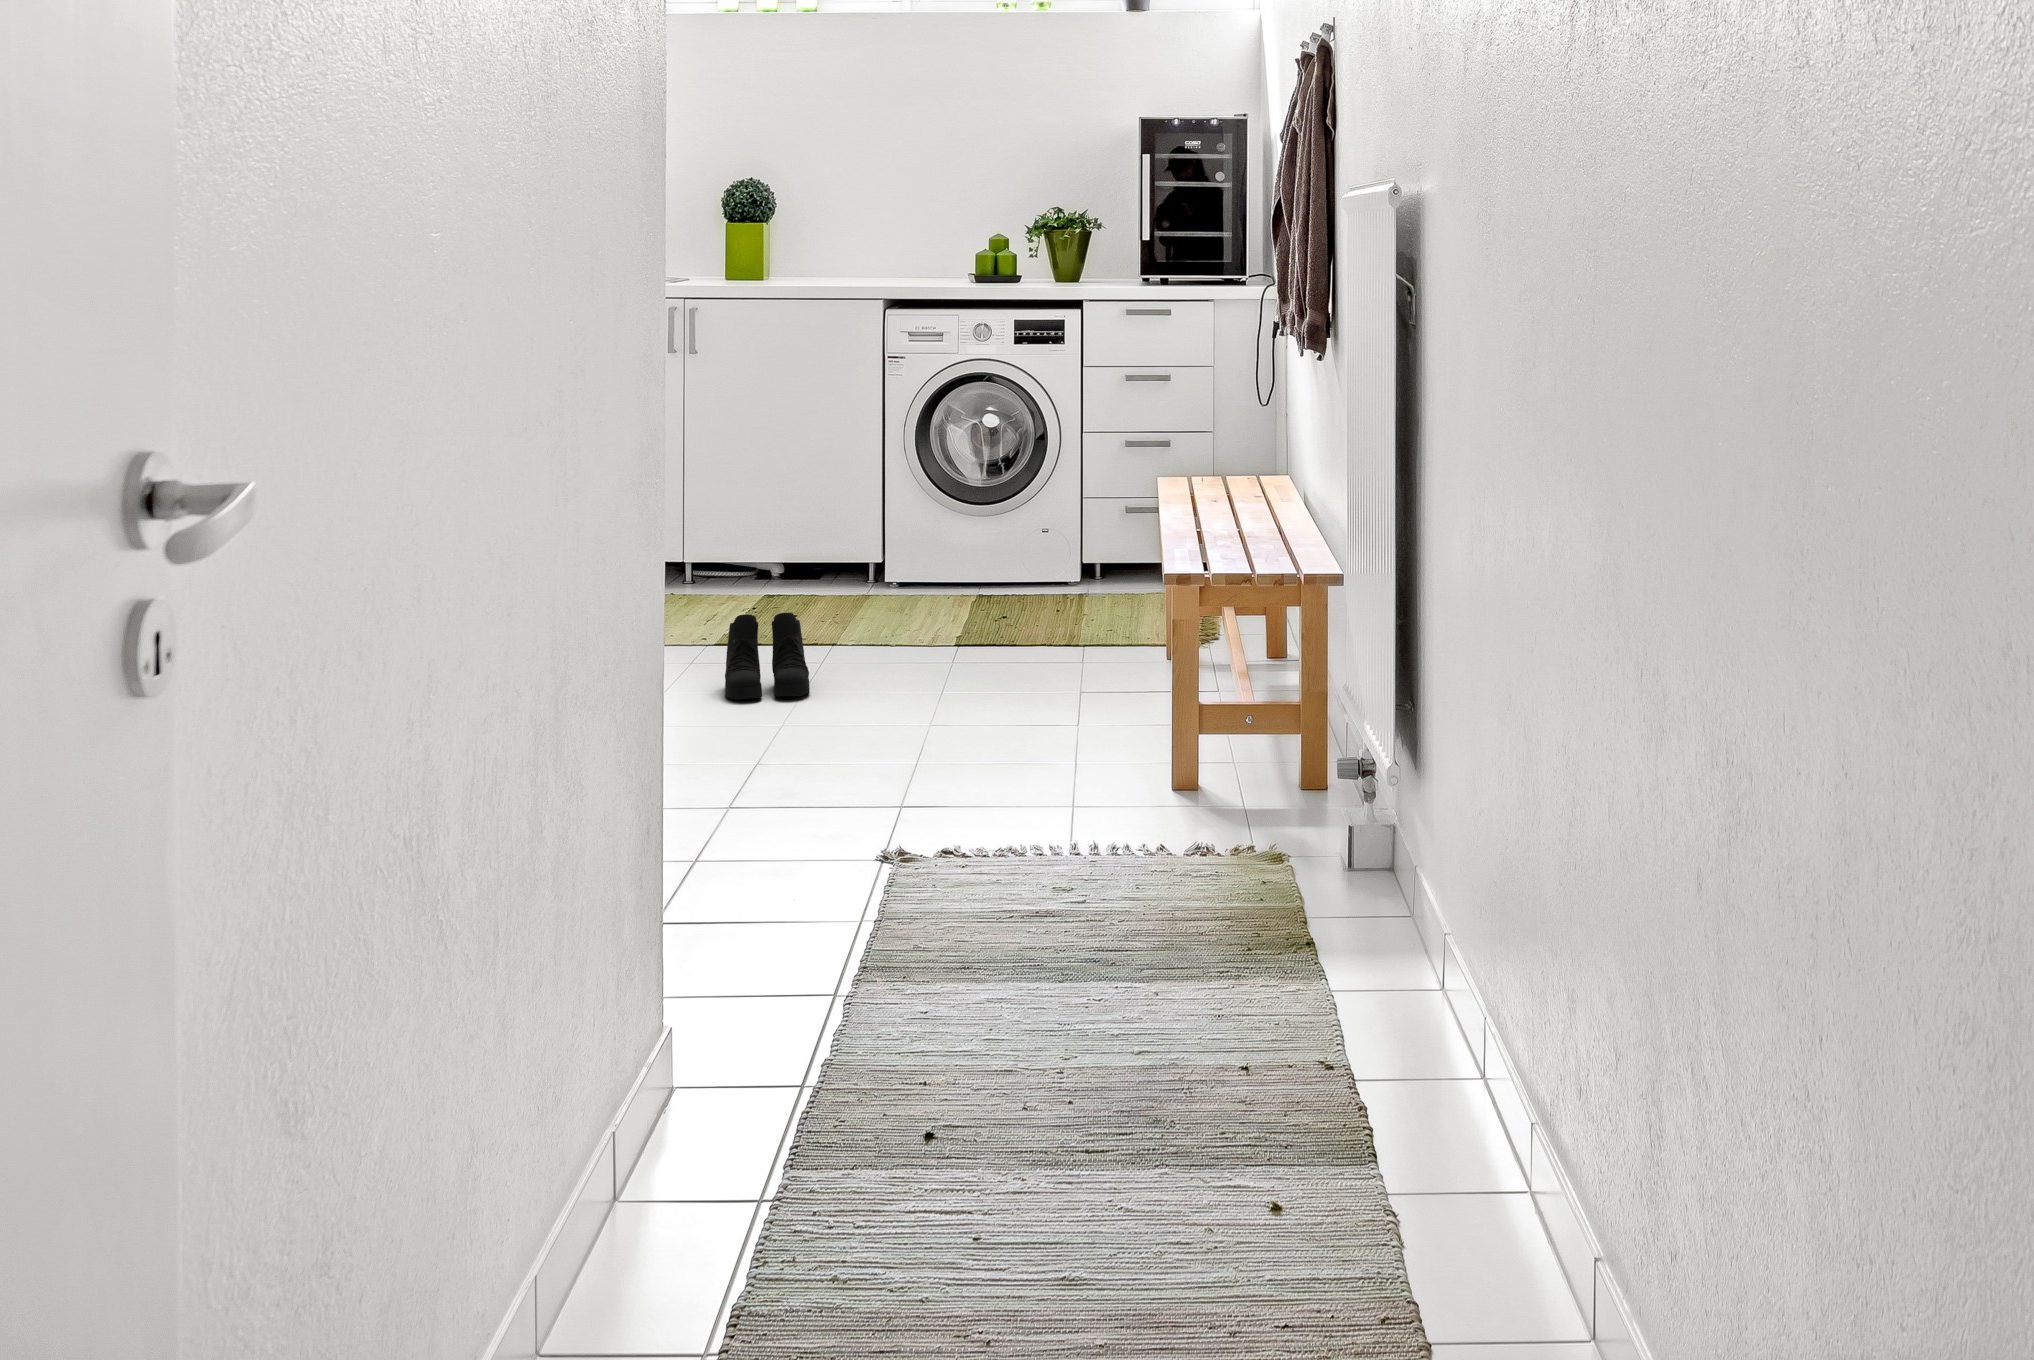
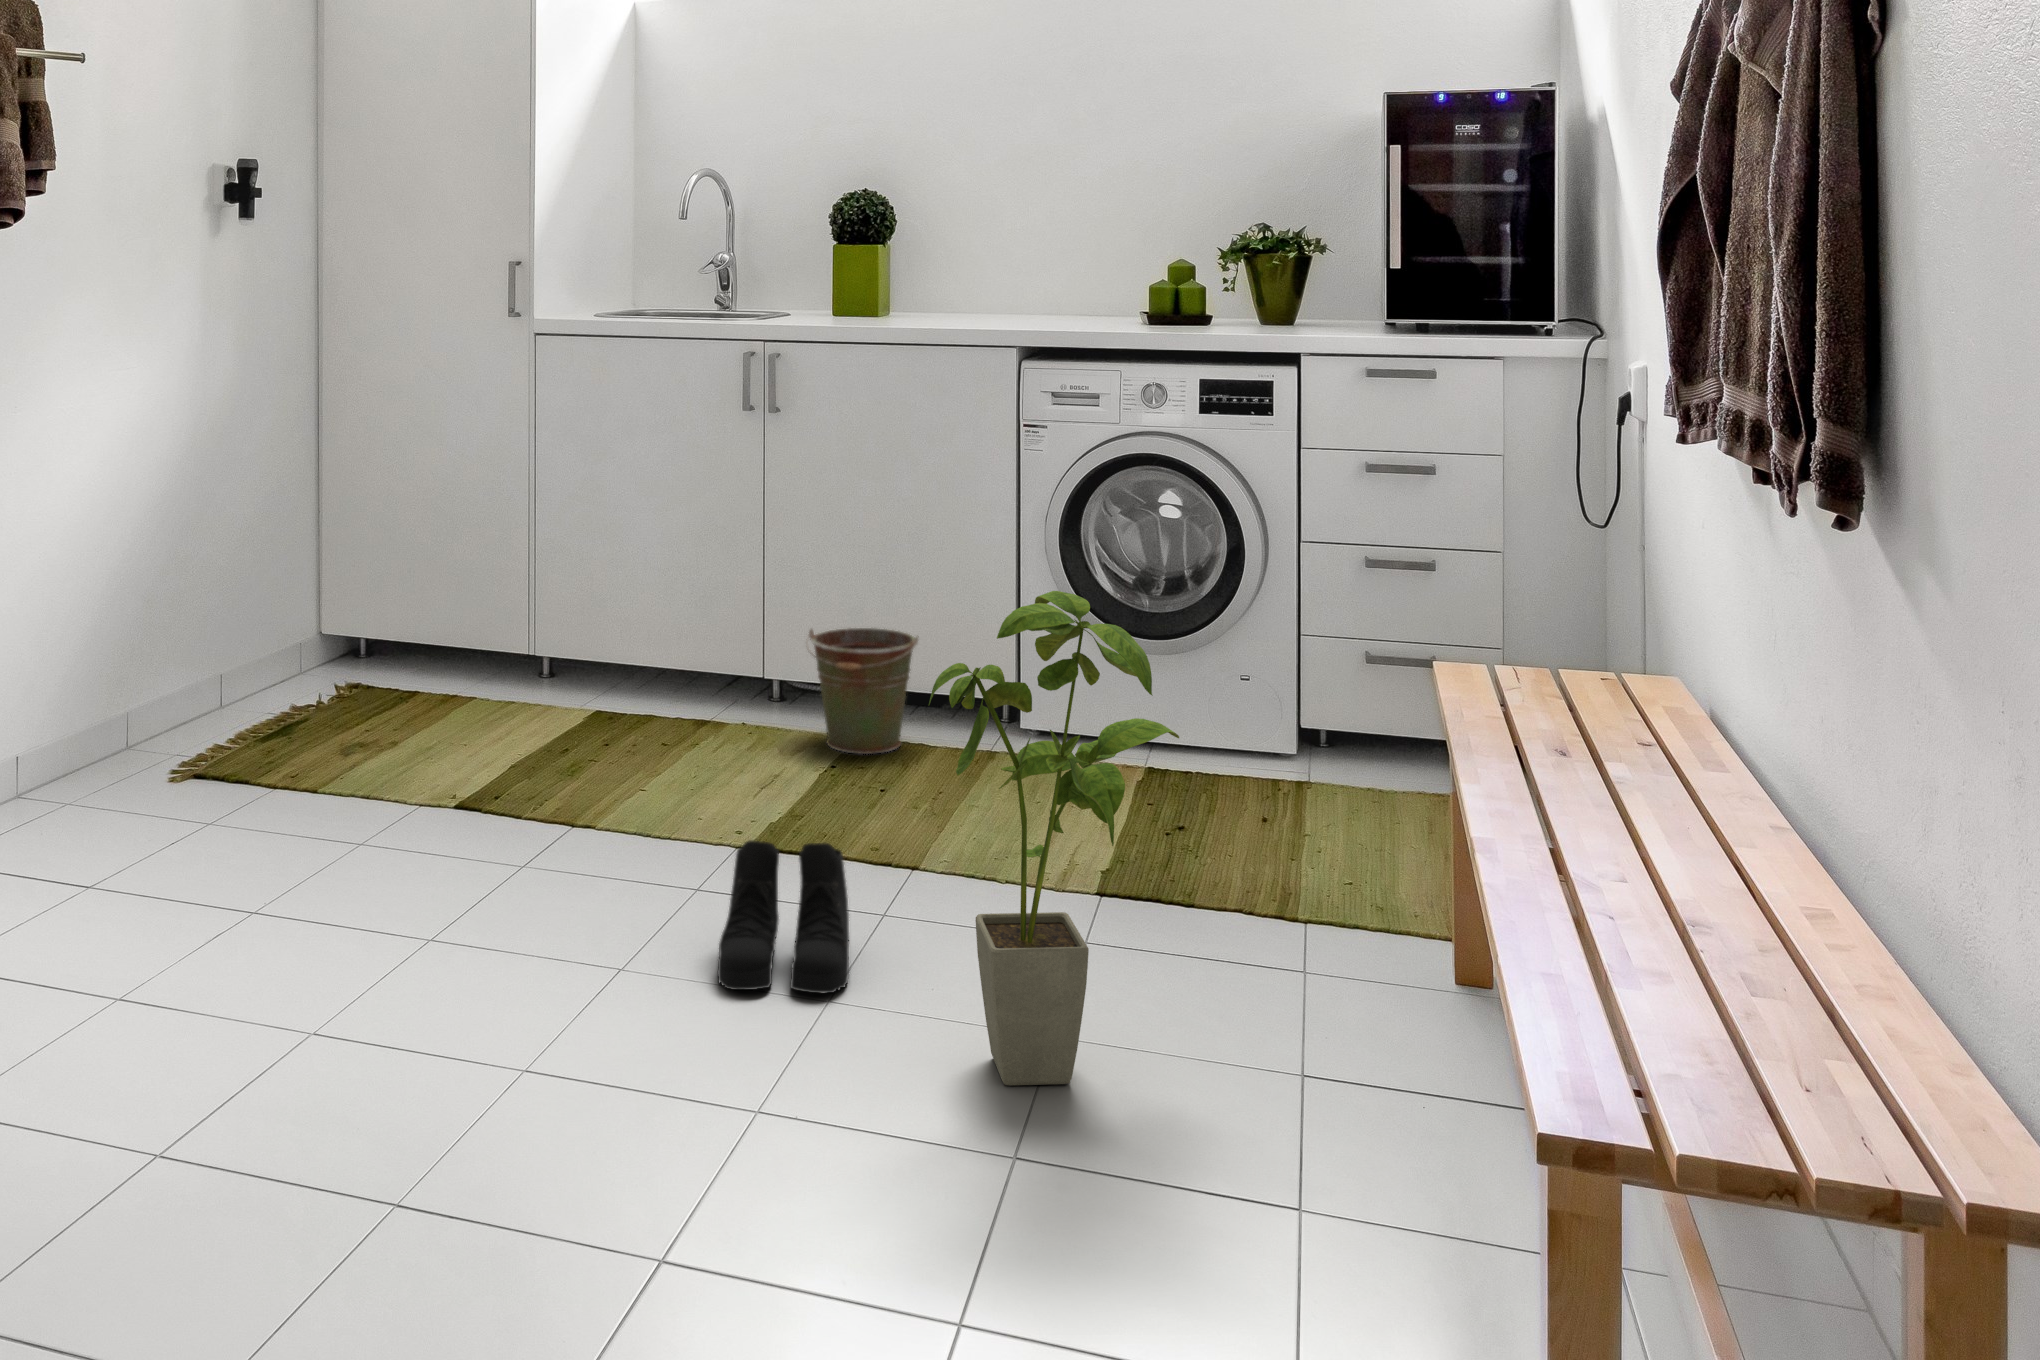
house plant: none [867,431,1012,717] -> present [929,591,1179,1085]
bucket: none [726,516,813,605] -> present [808,628,918,754]

